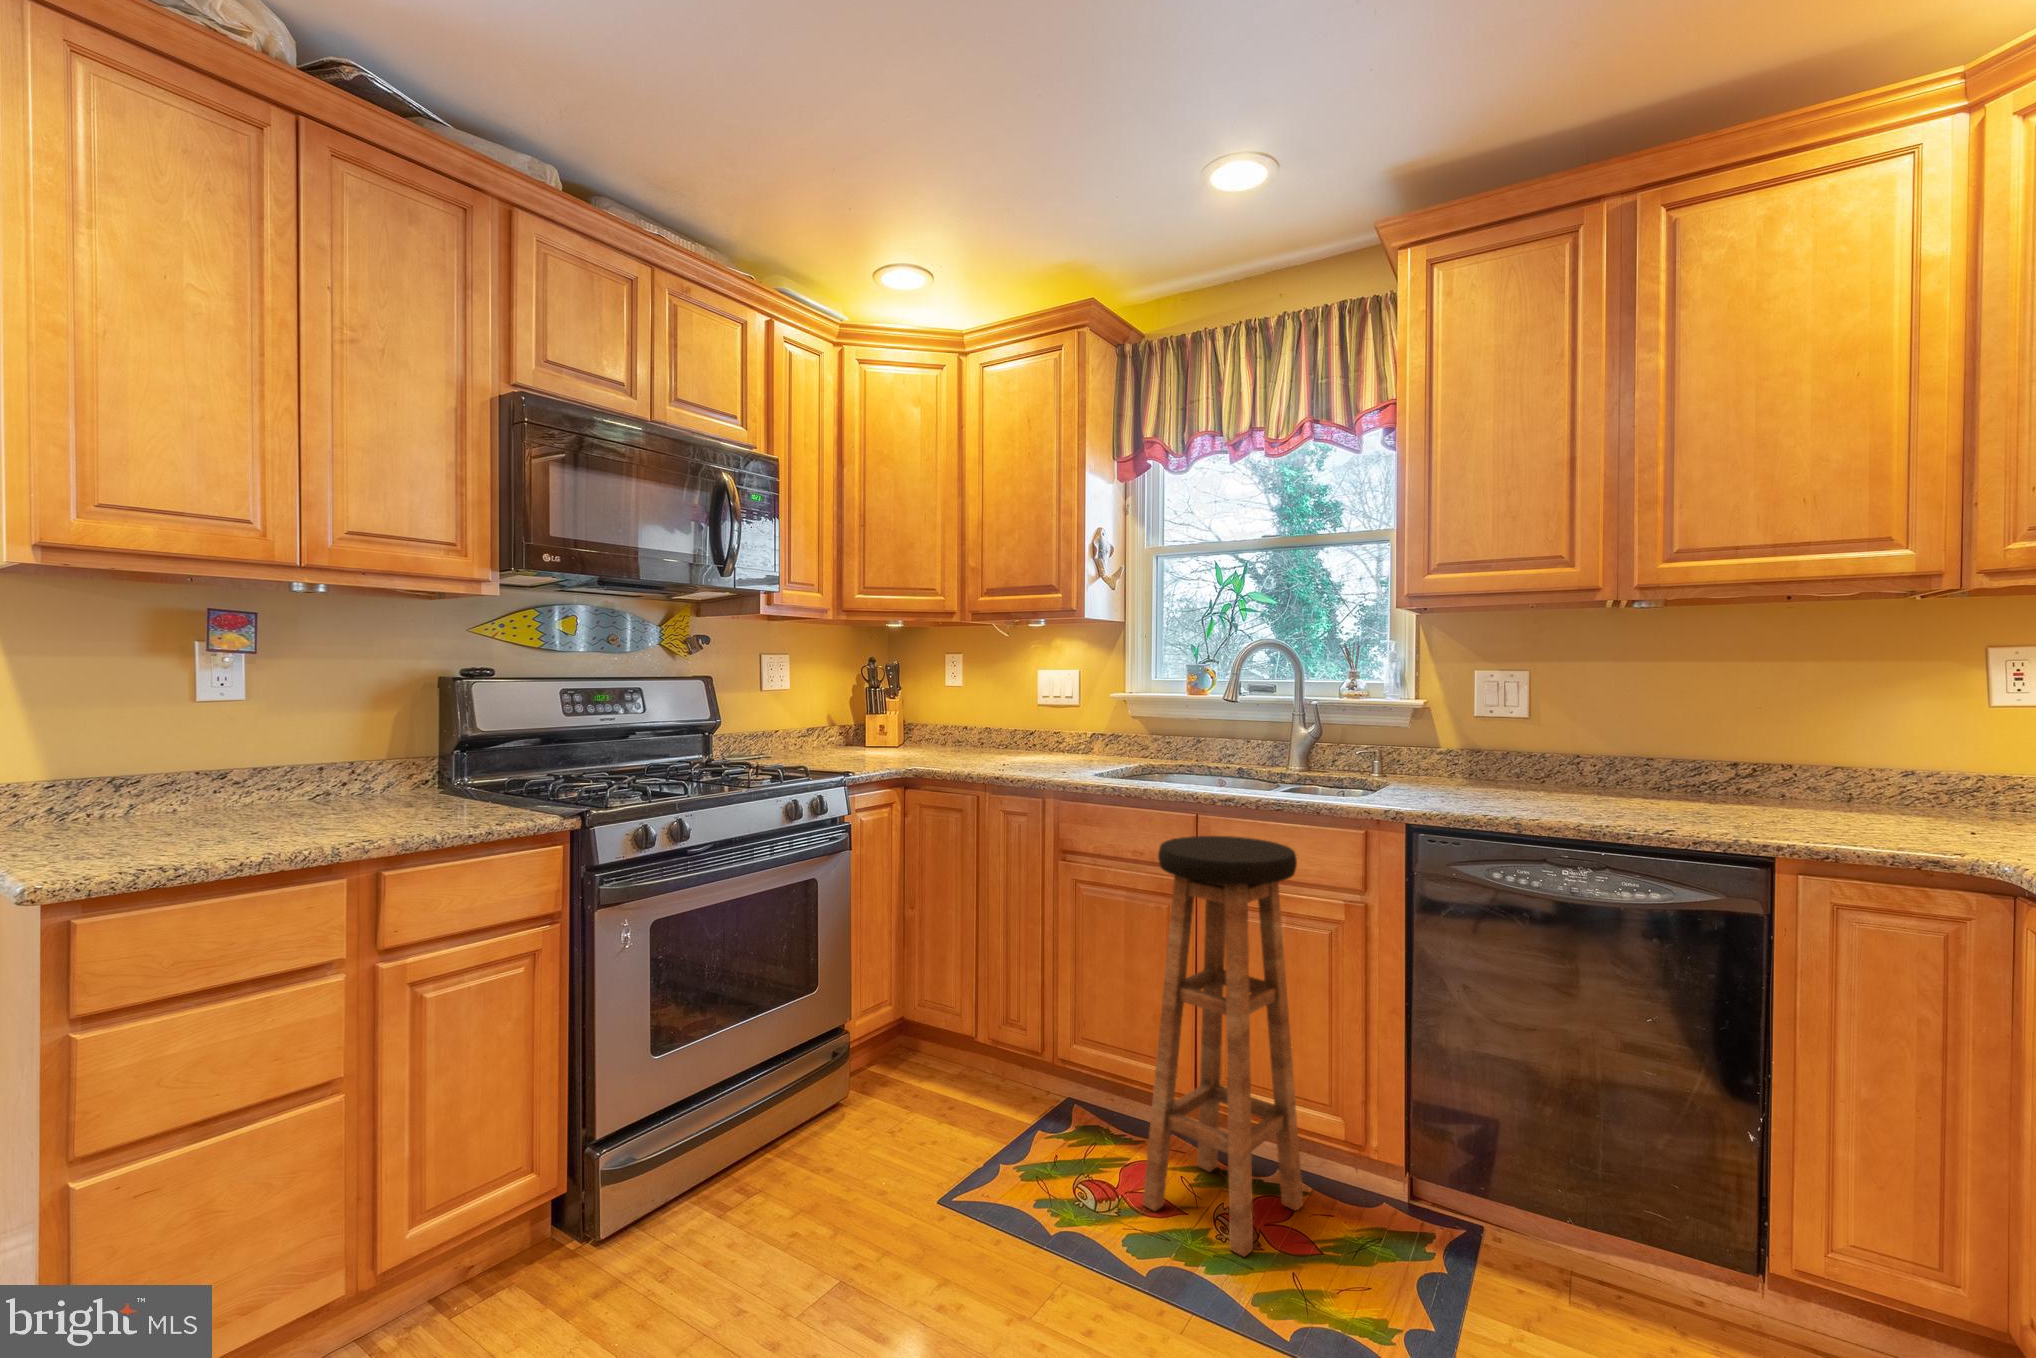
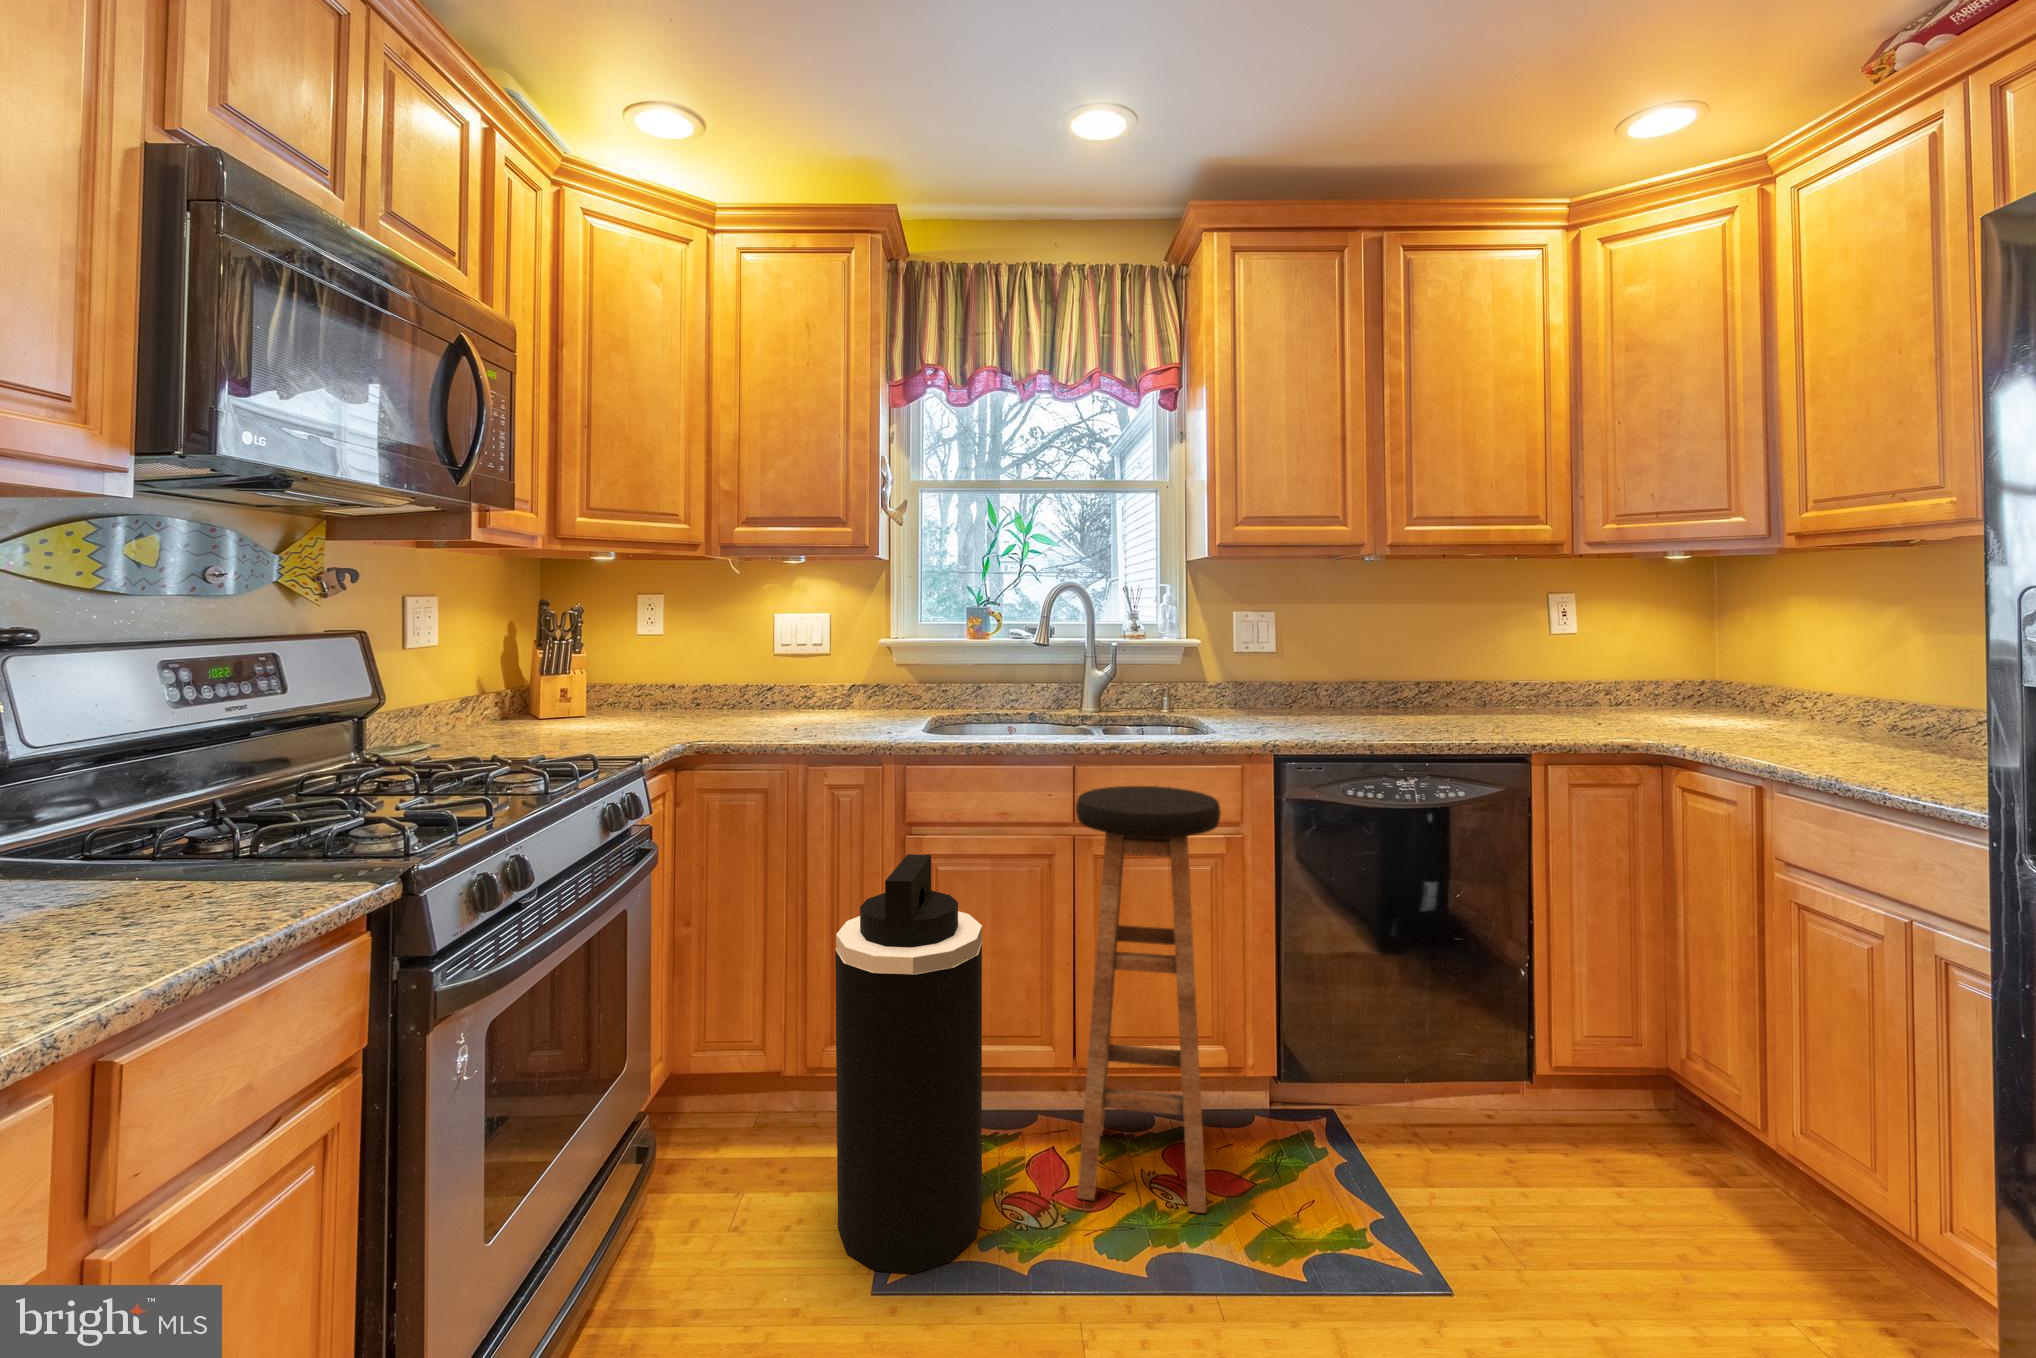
trash can: none [946,869,1065,1205] -> present [835,854,983,1274]

